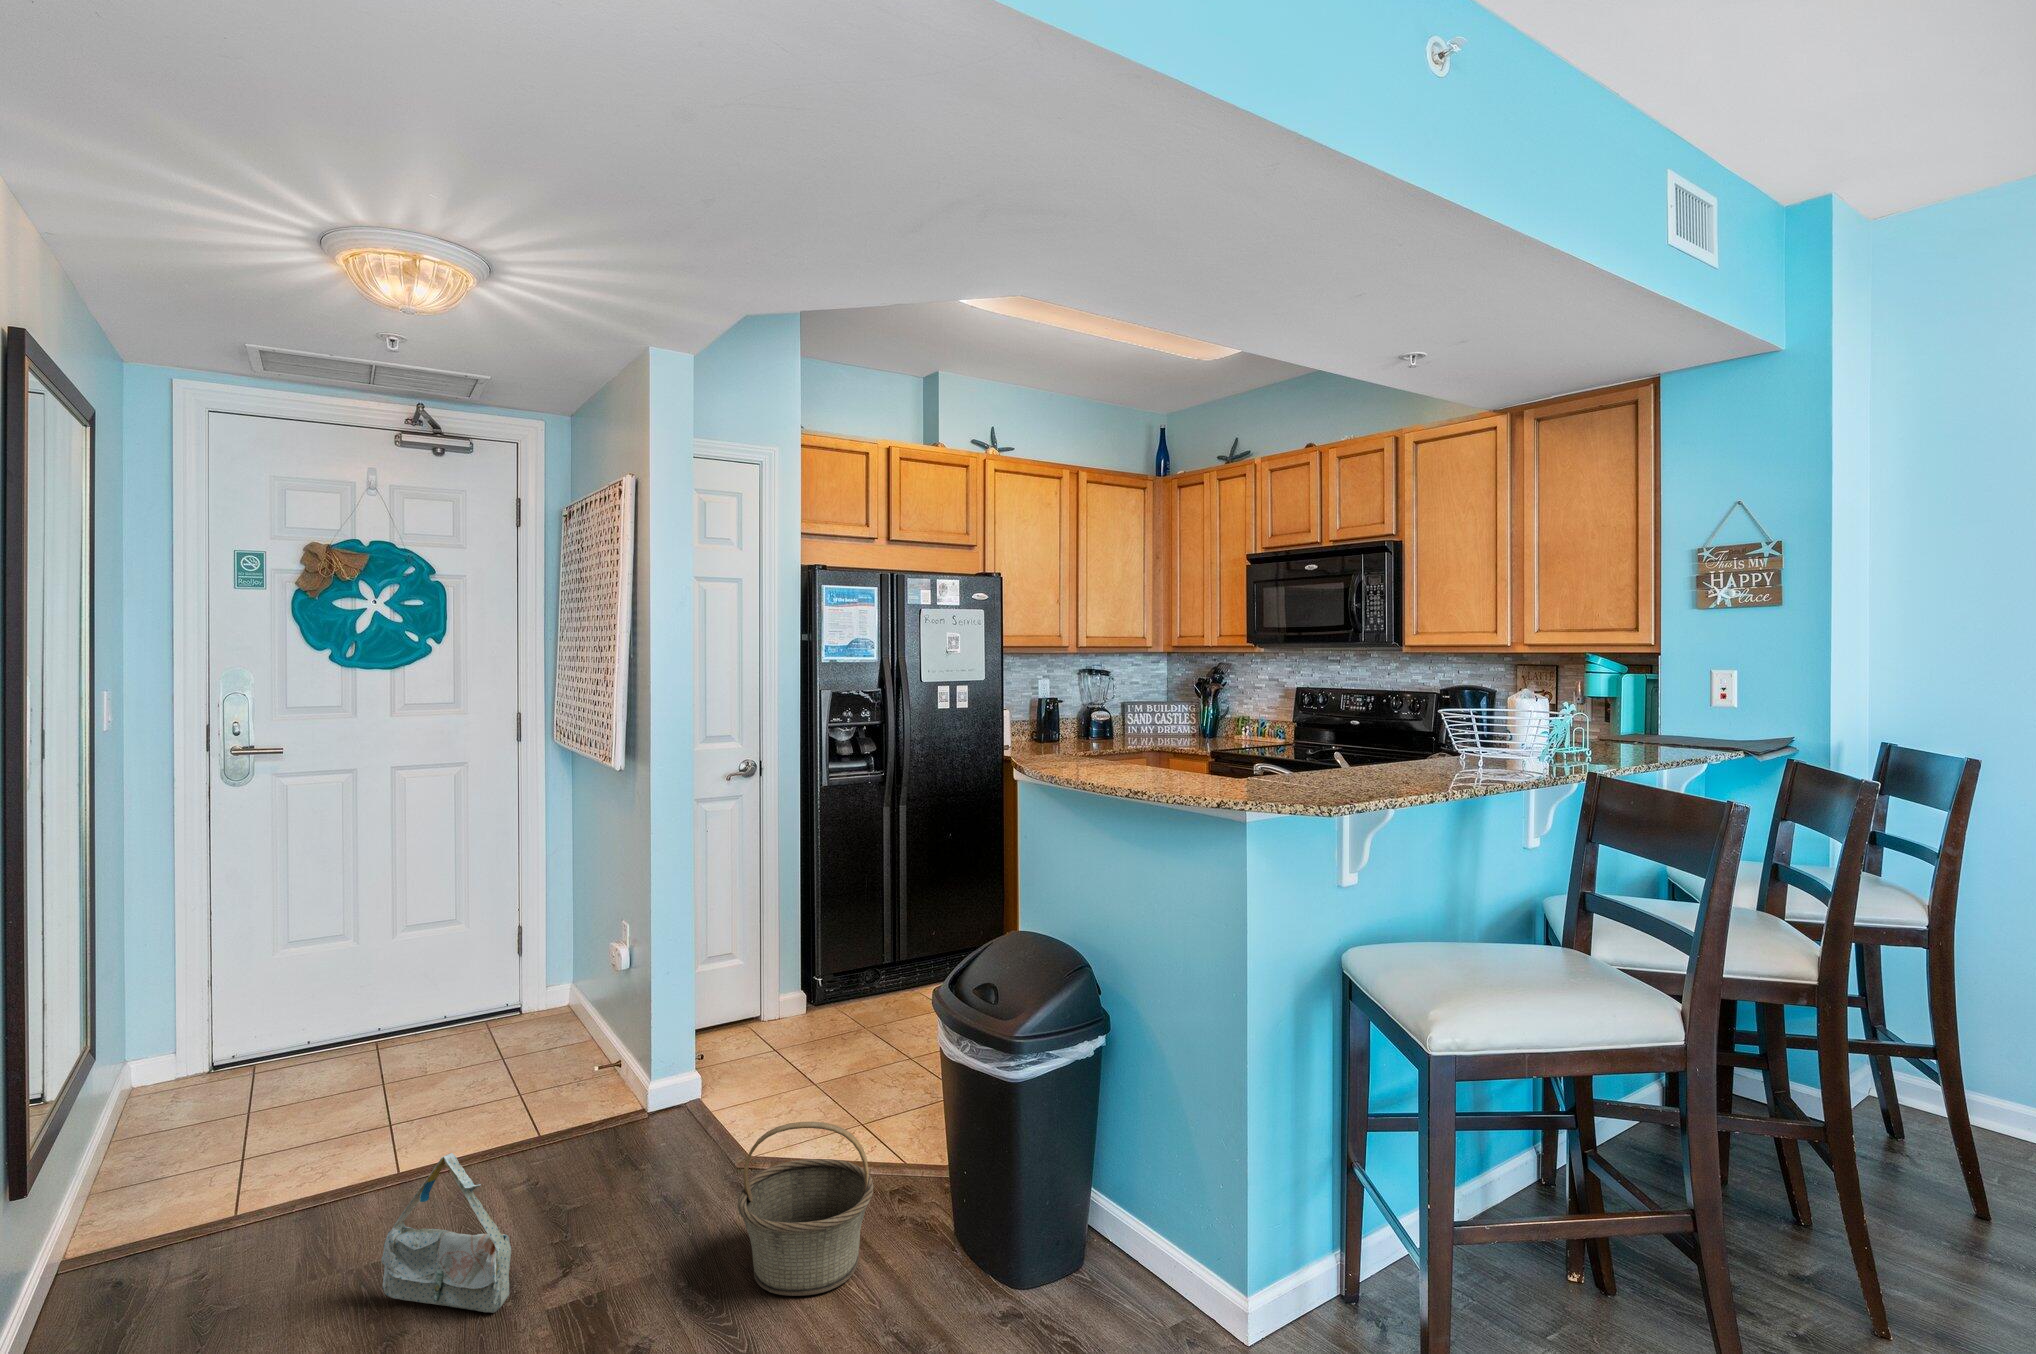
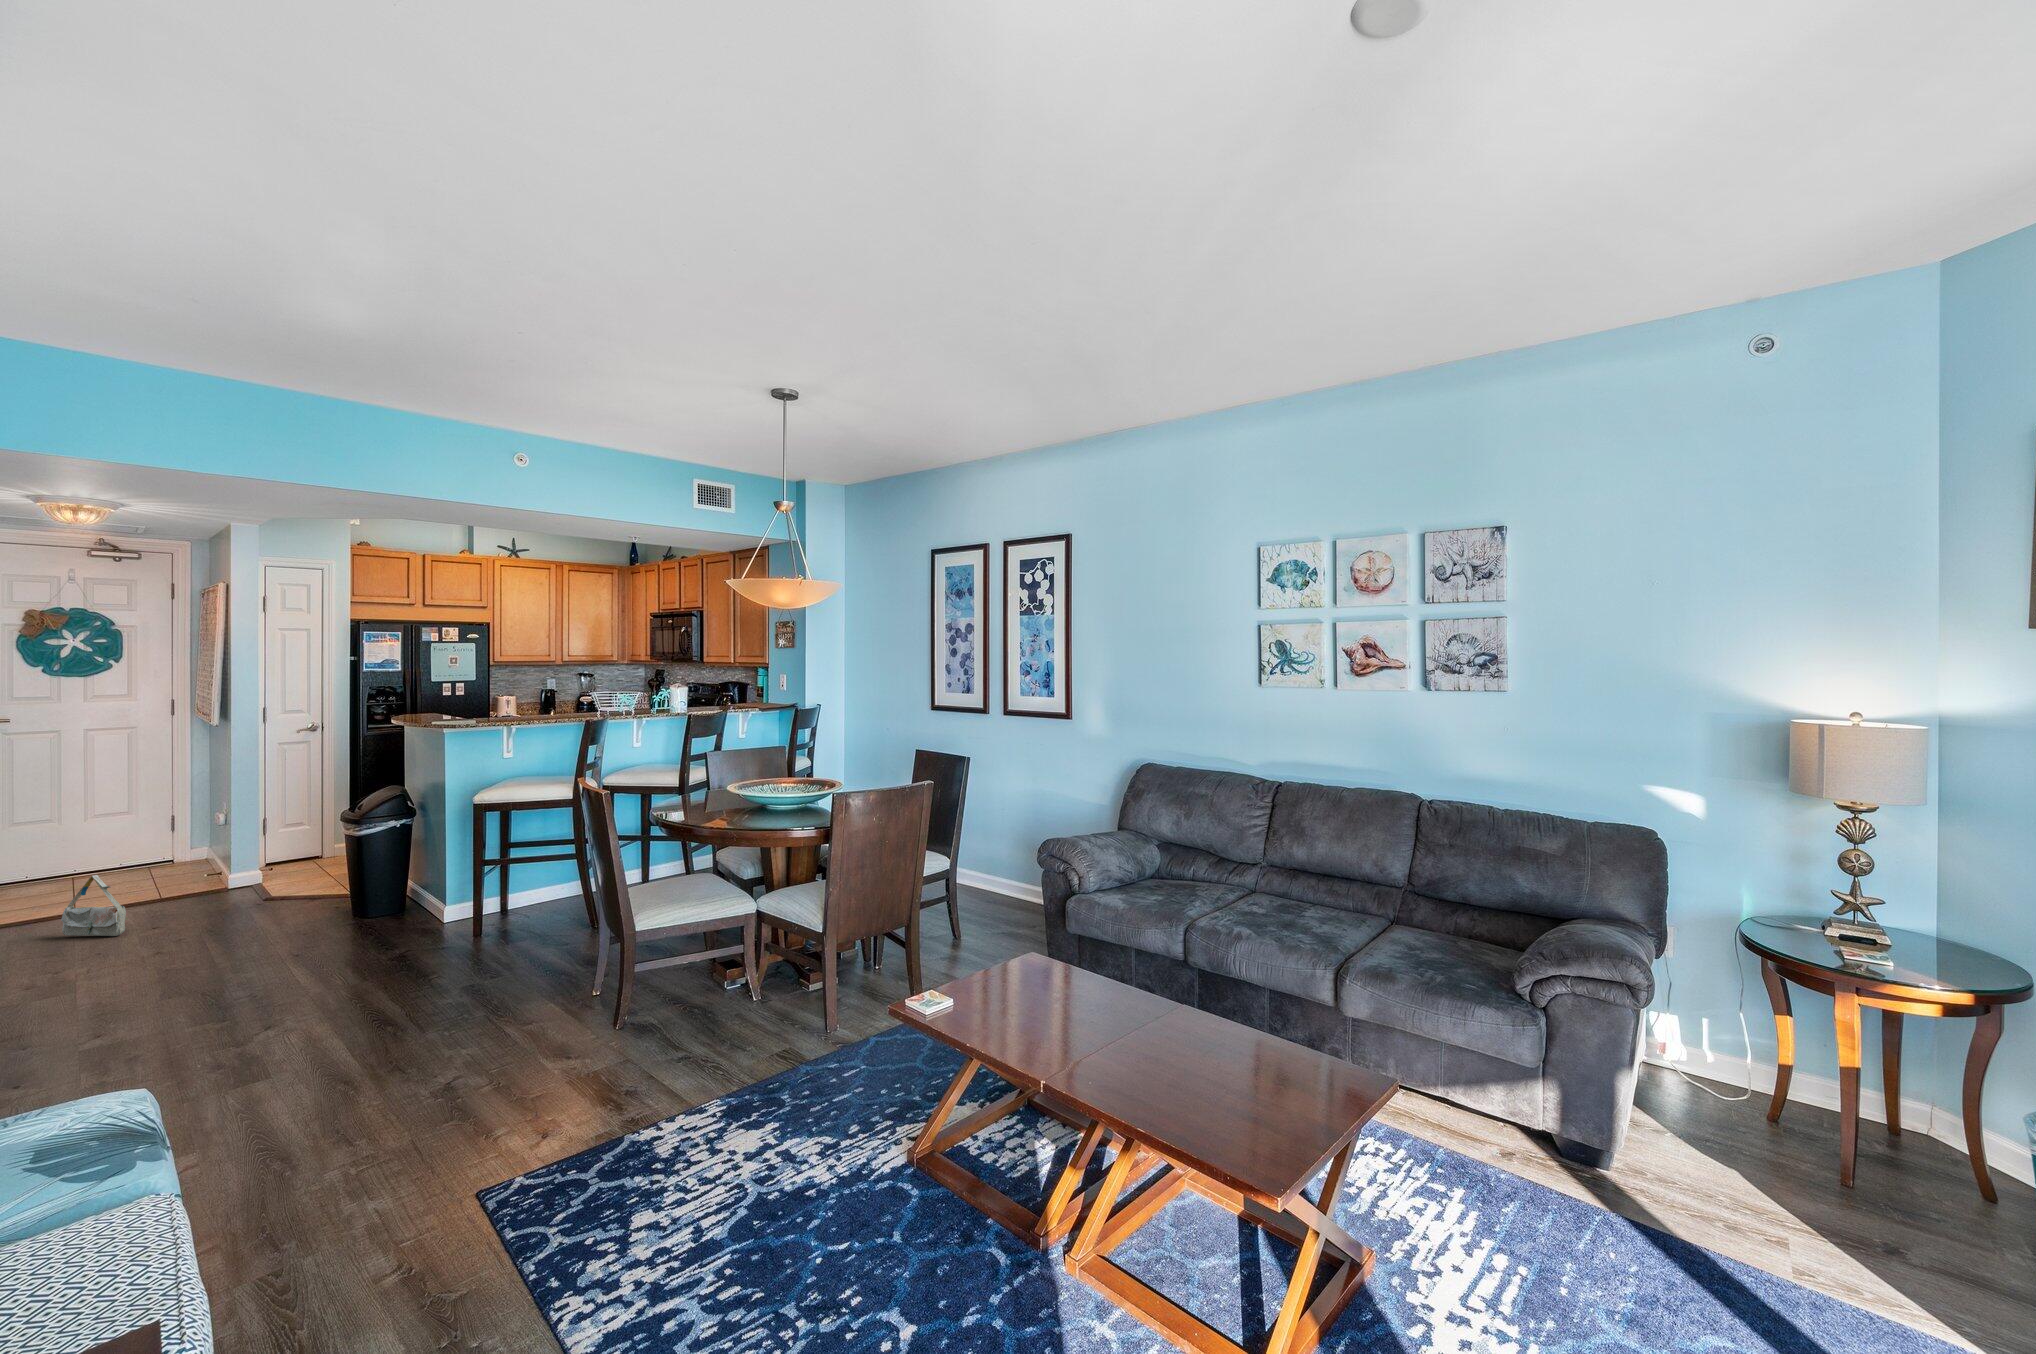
basket: present [738,1122,873,1296] -> none [238,860,310,924]

